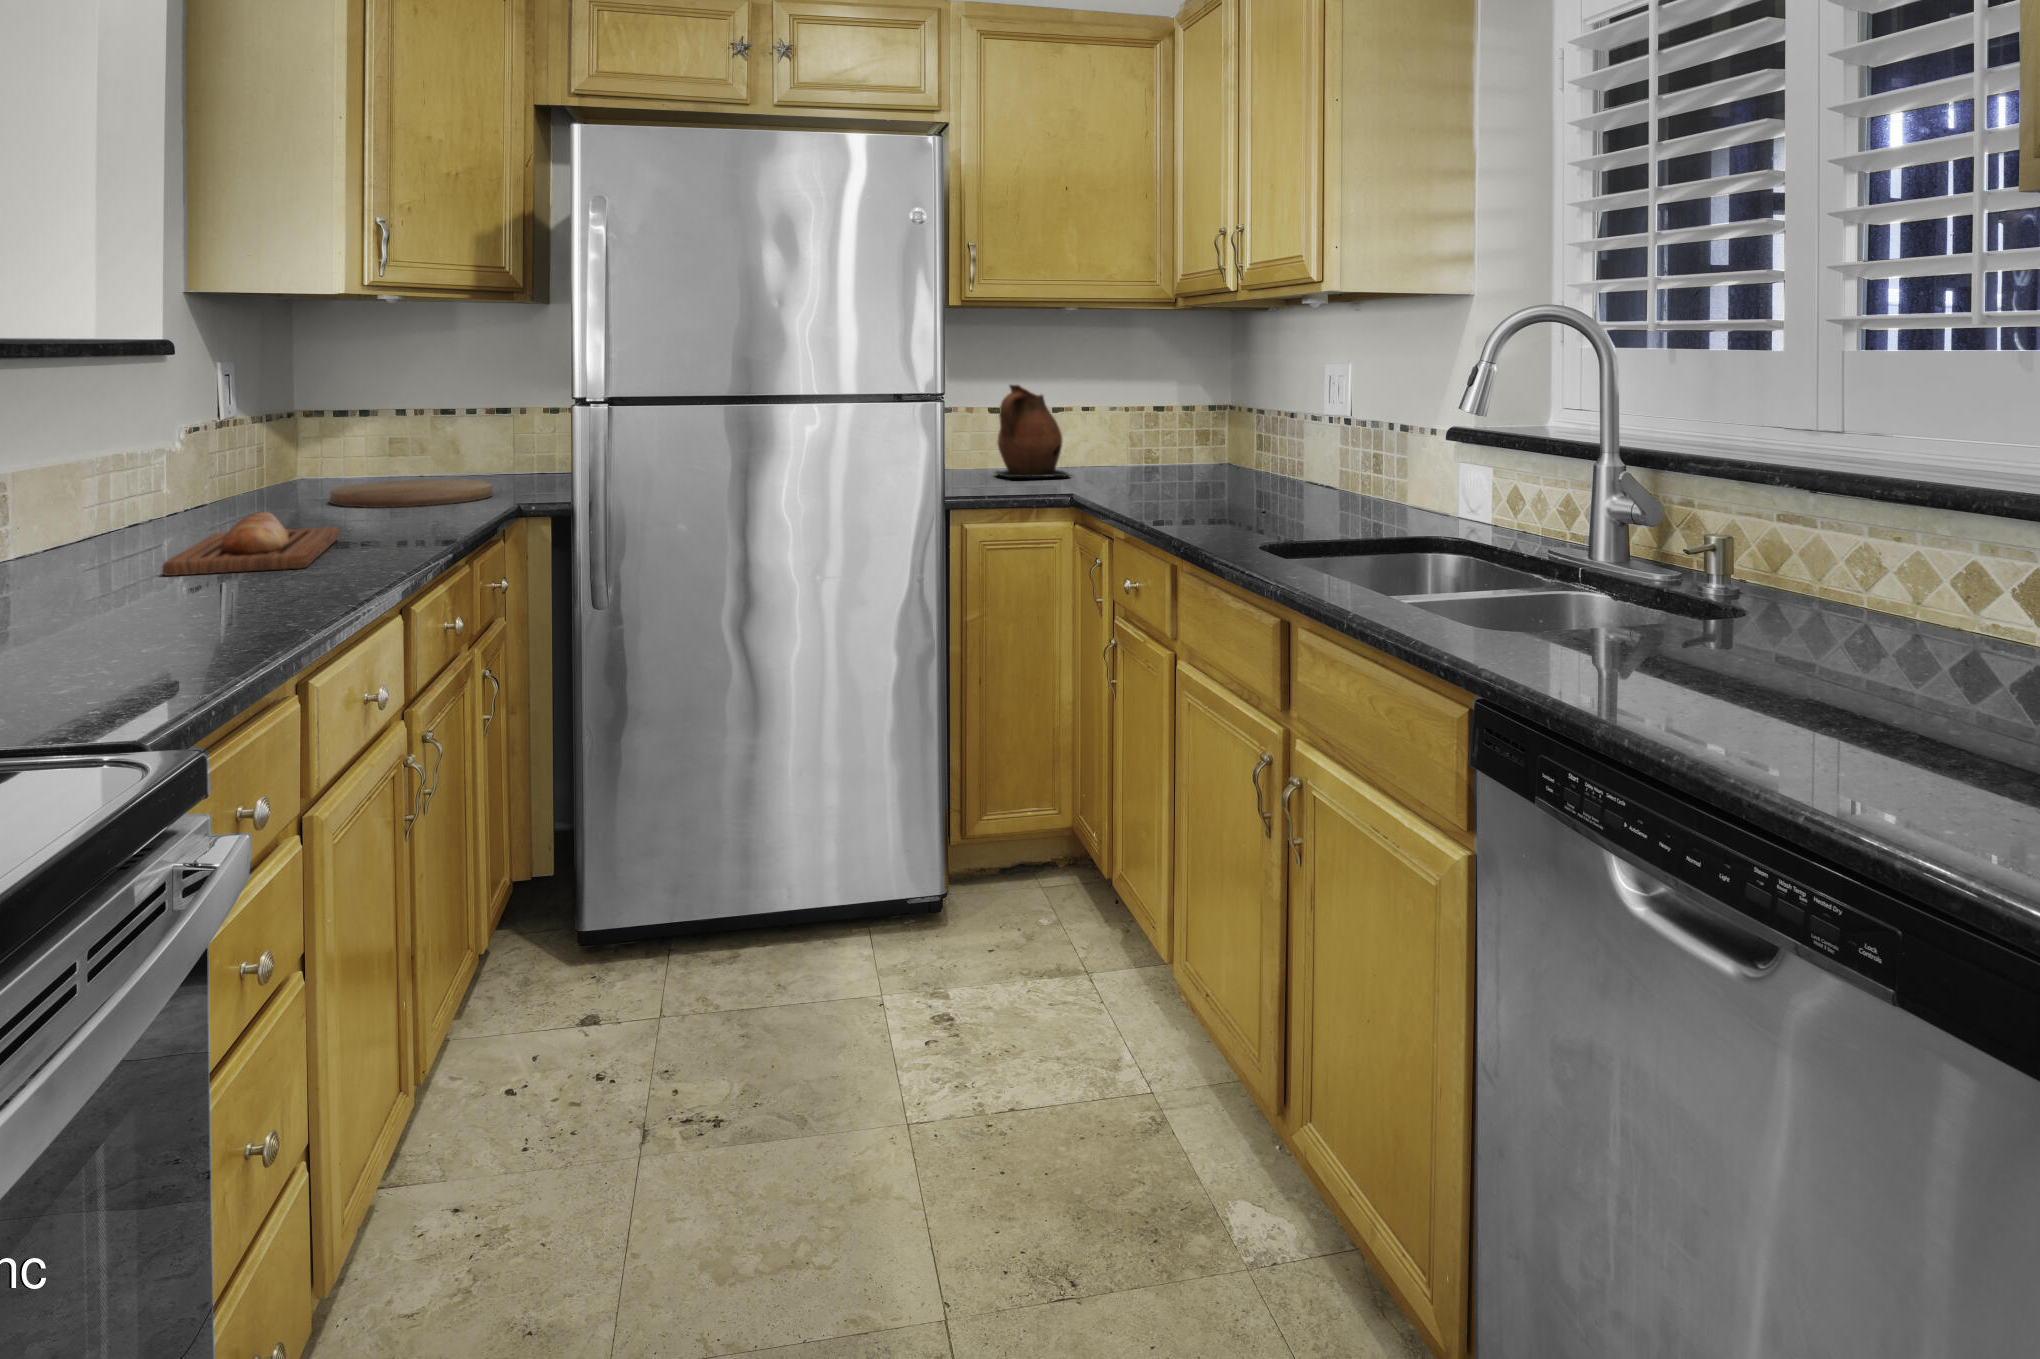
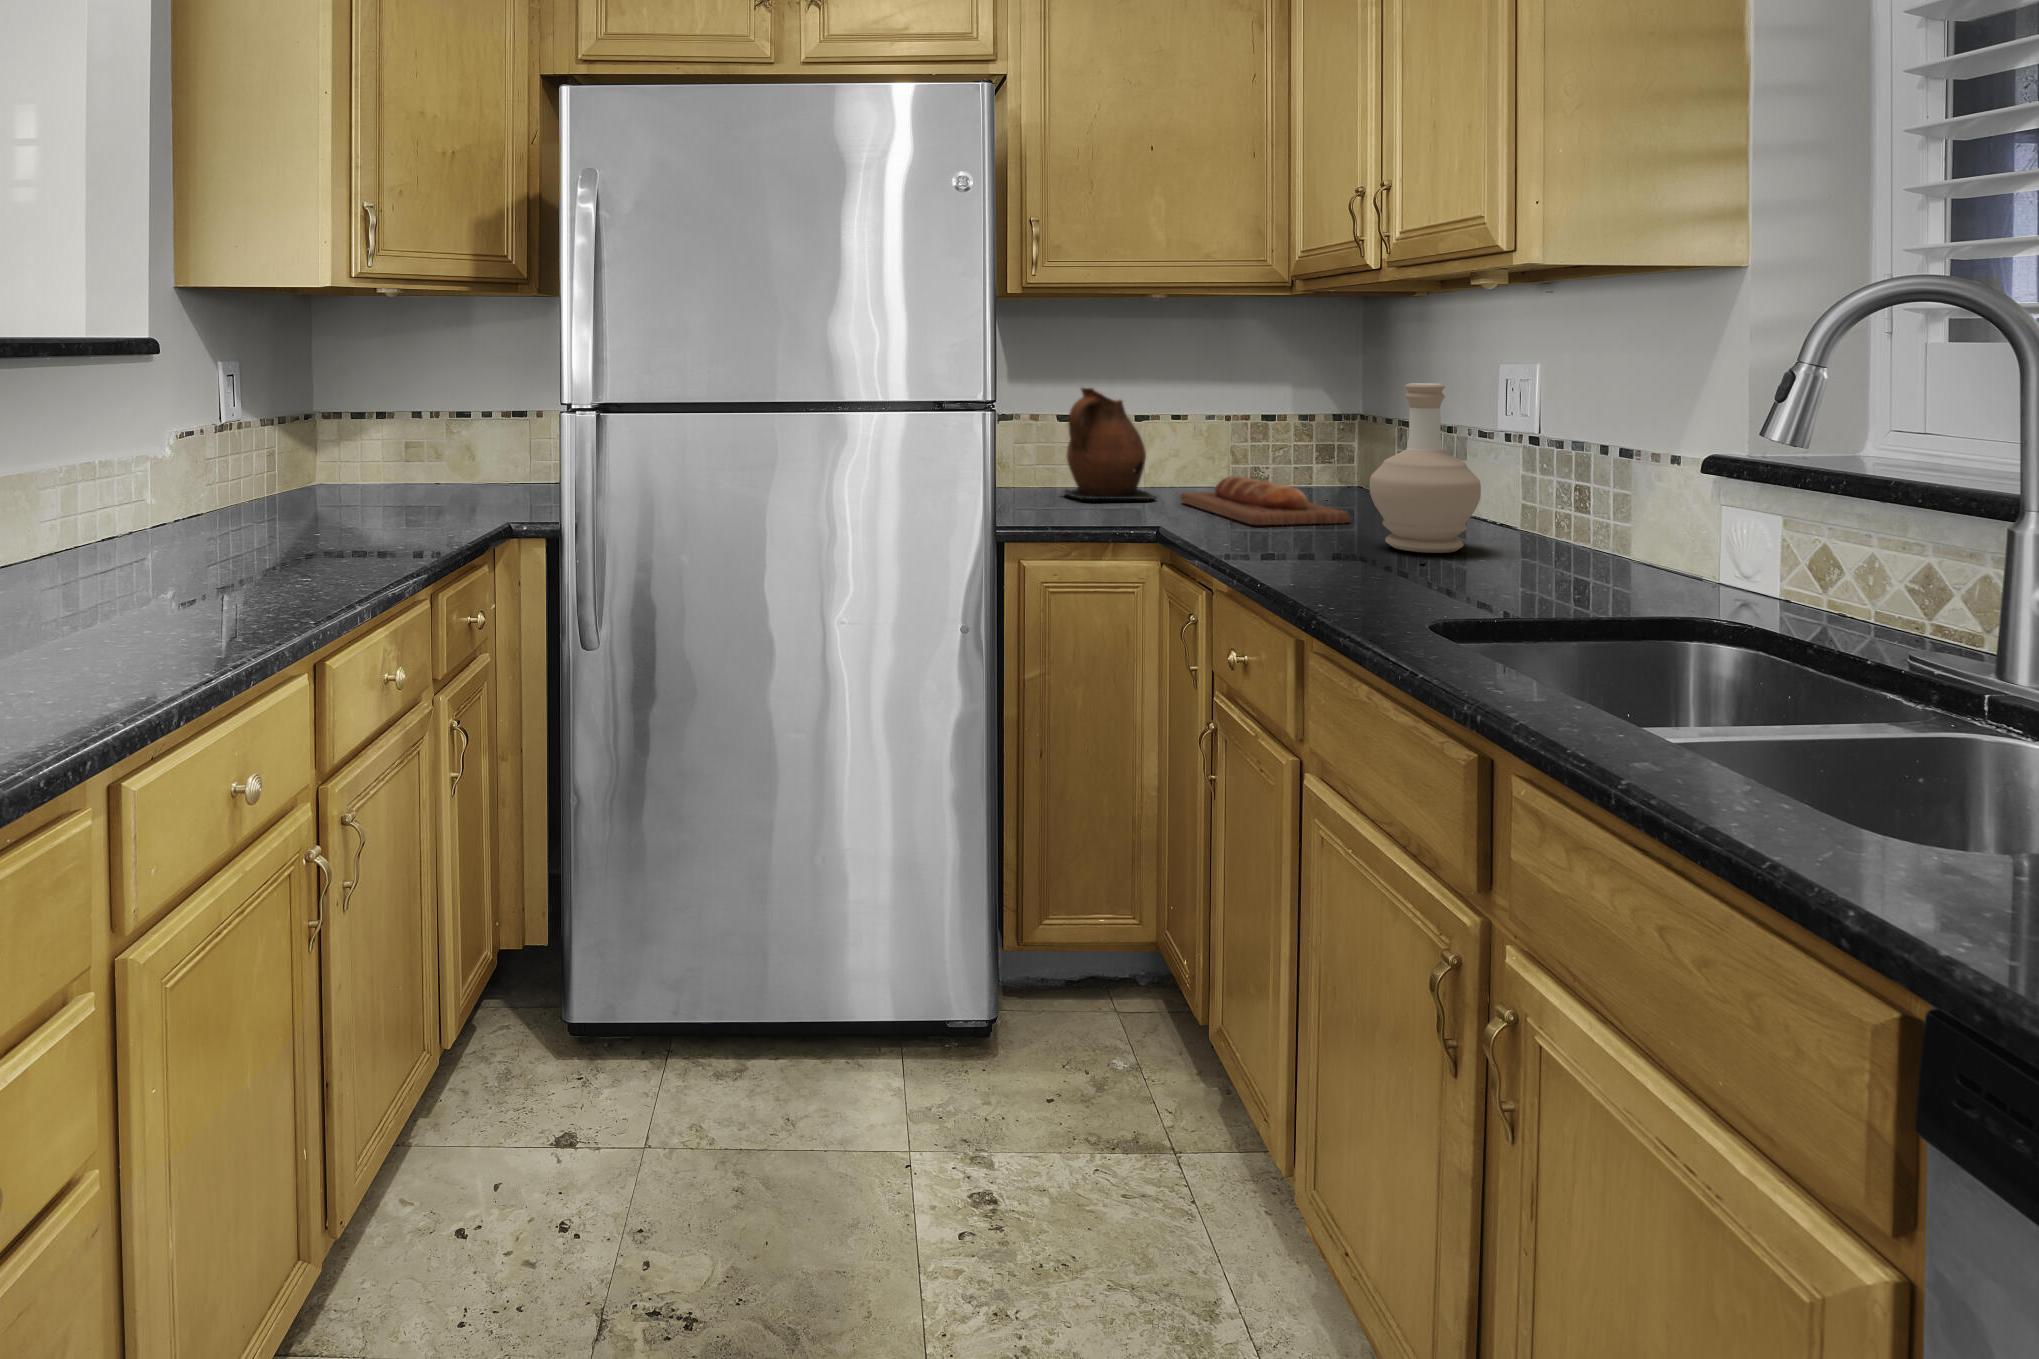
bottle: none [1231,378,1308,505] -> present [1370,383,1481,553]
cutting board: present [330,479,492,508] -> none [342,485,507,517]
bread loaf: present [162,512,339,576] -> present [1180,476,1349,525]

